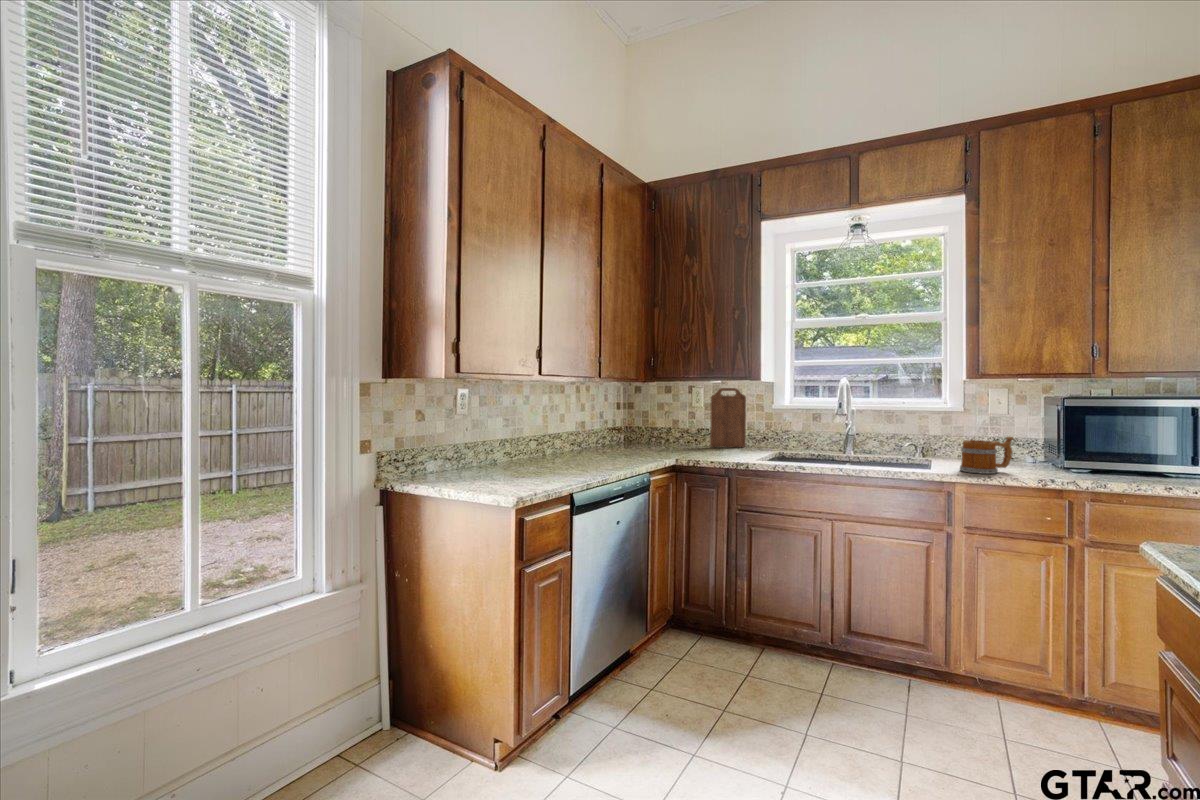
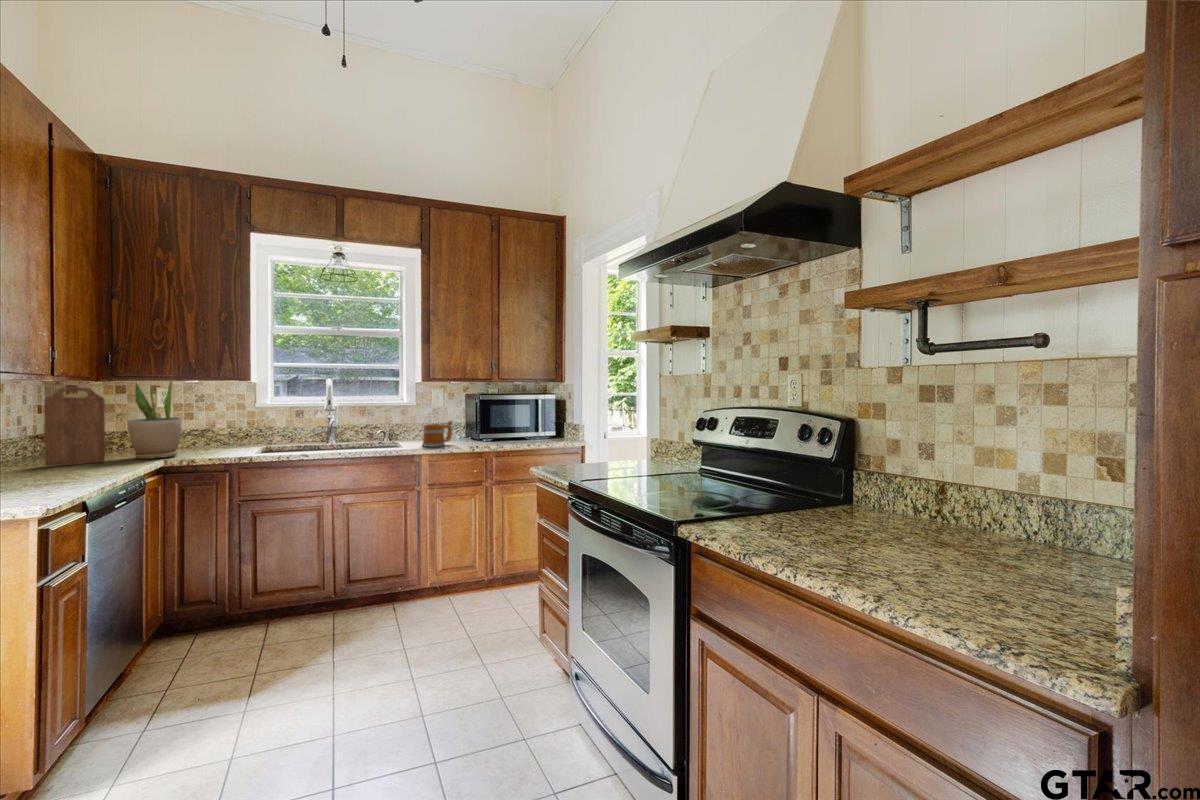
potted plant: none [656,380,695,456] -> present [128,380,181,459]
cutting board: present [710,388,746,447] -> present [44,387,105,466]

